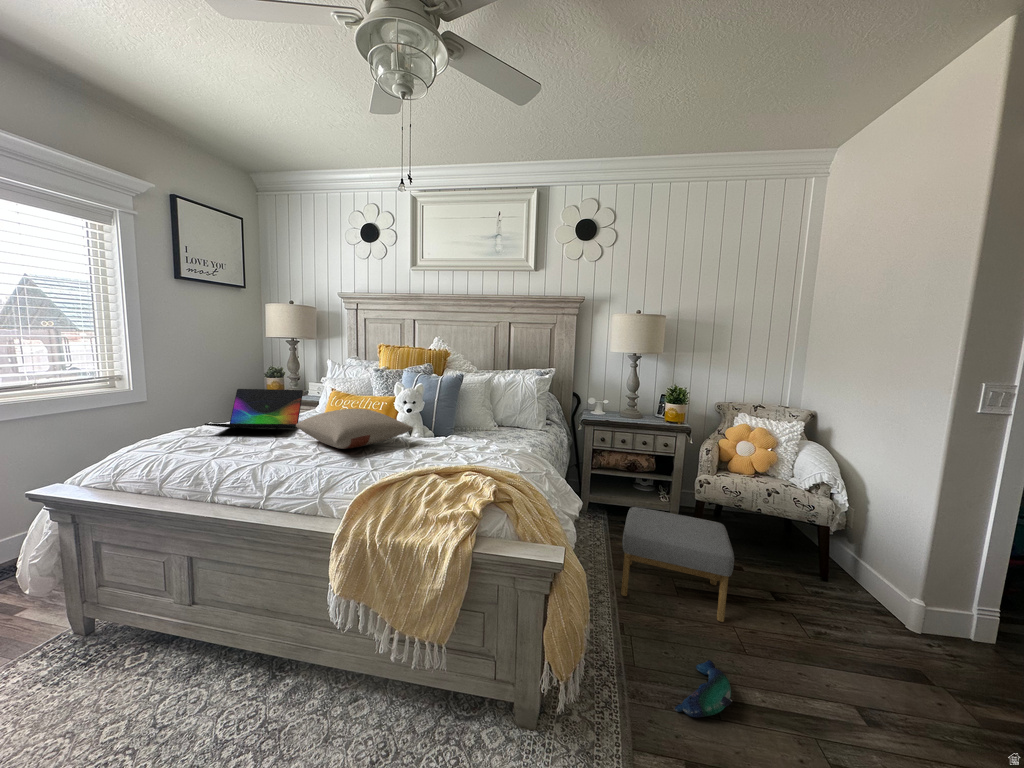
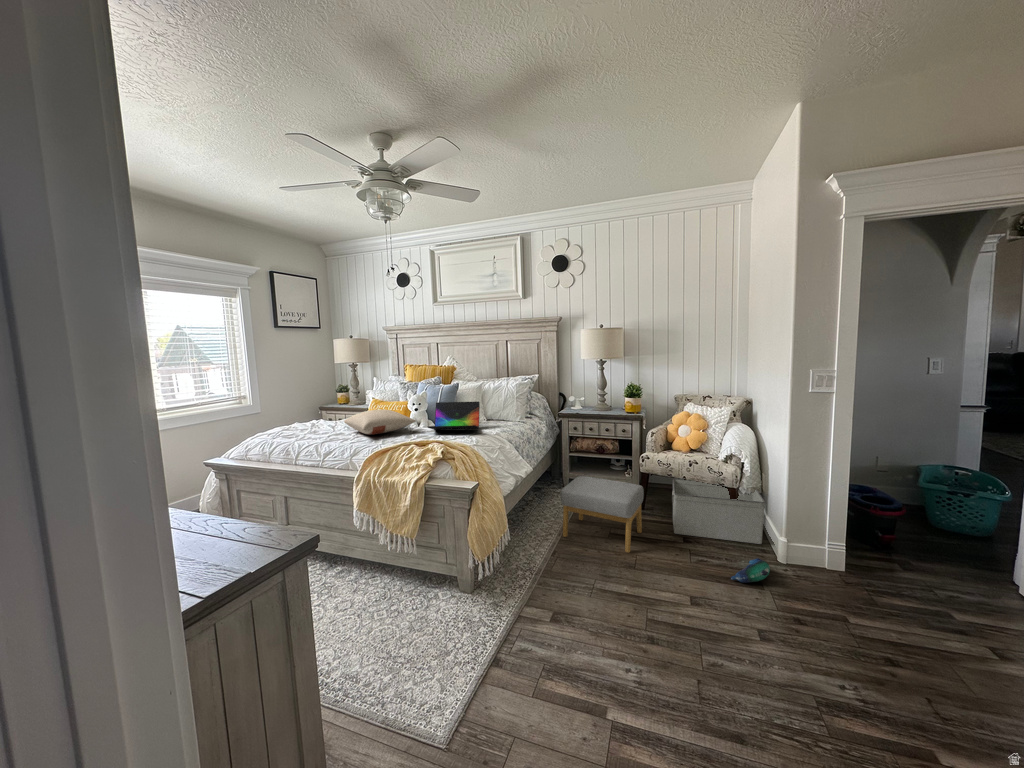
laptop: present [204,389,303,428] -> present [428,401,480,430]
storage bin: none [738,509,882,599] -> present [672,478,765,544]
plush toy: present [675,660,732,717] -> present [731,558,770,583]

